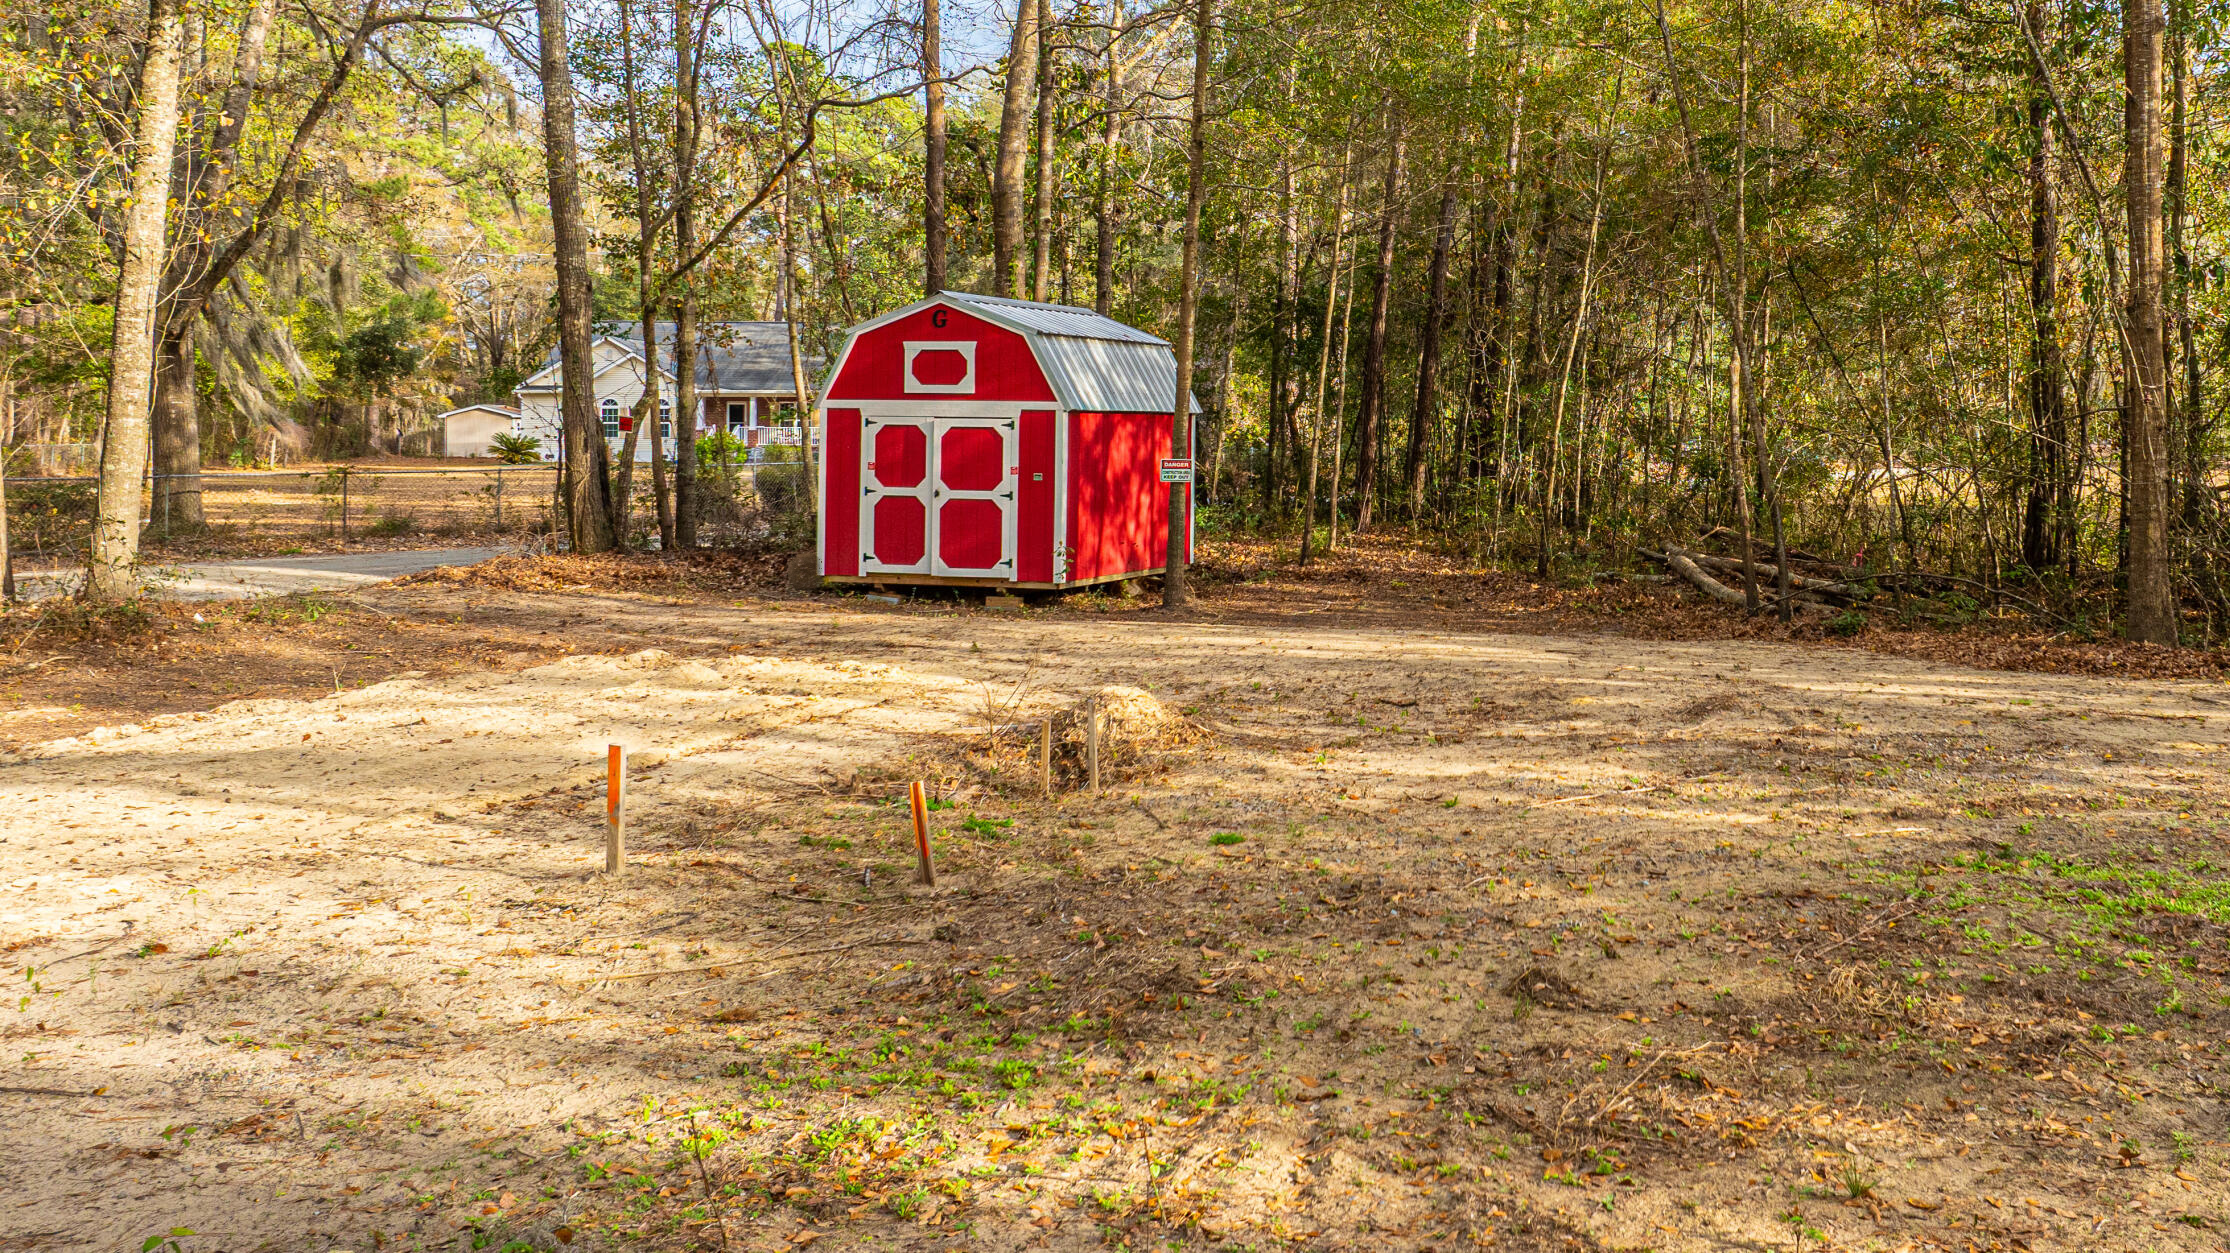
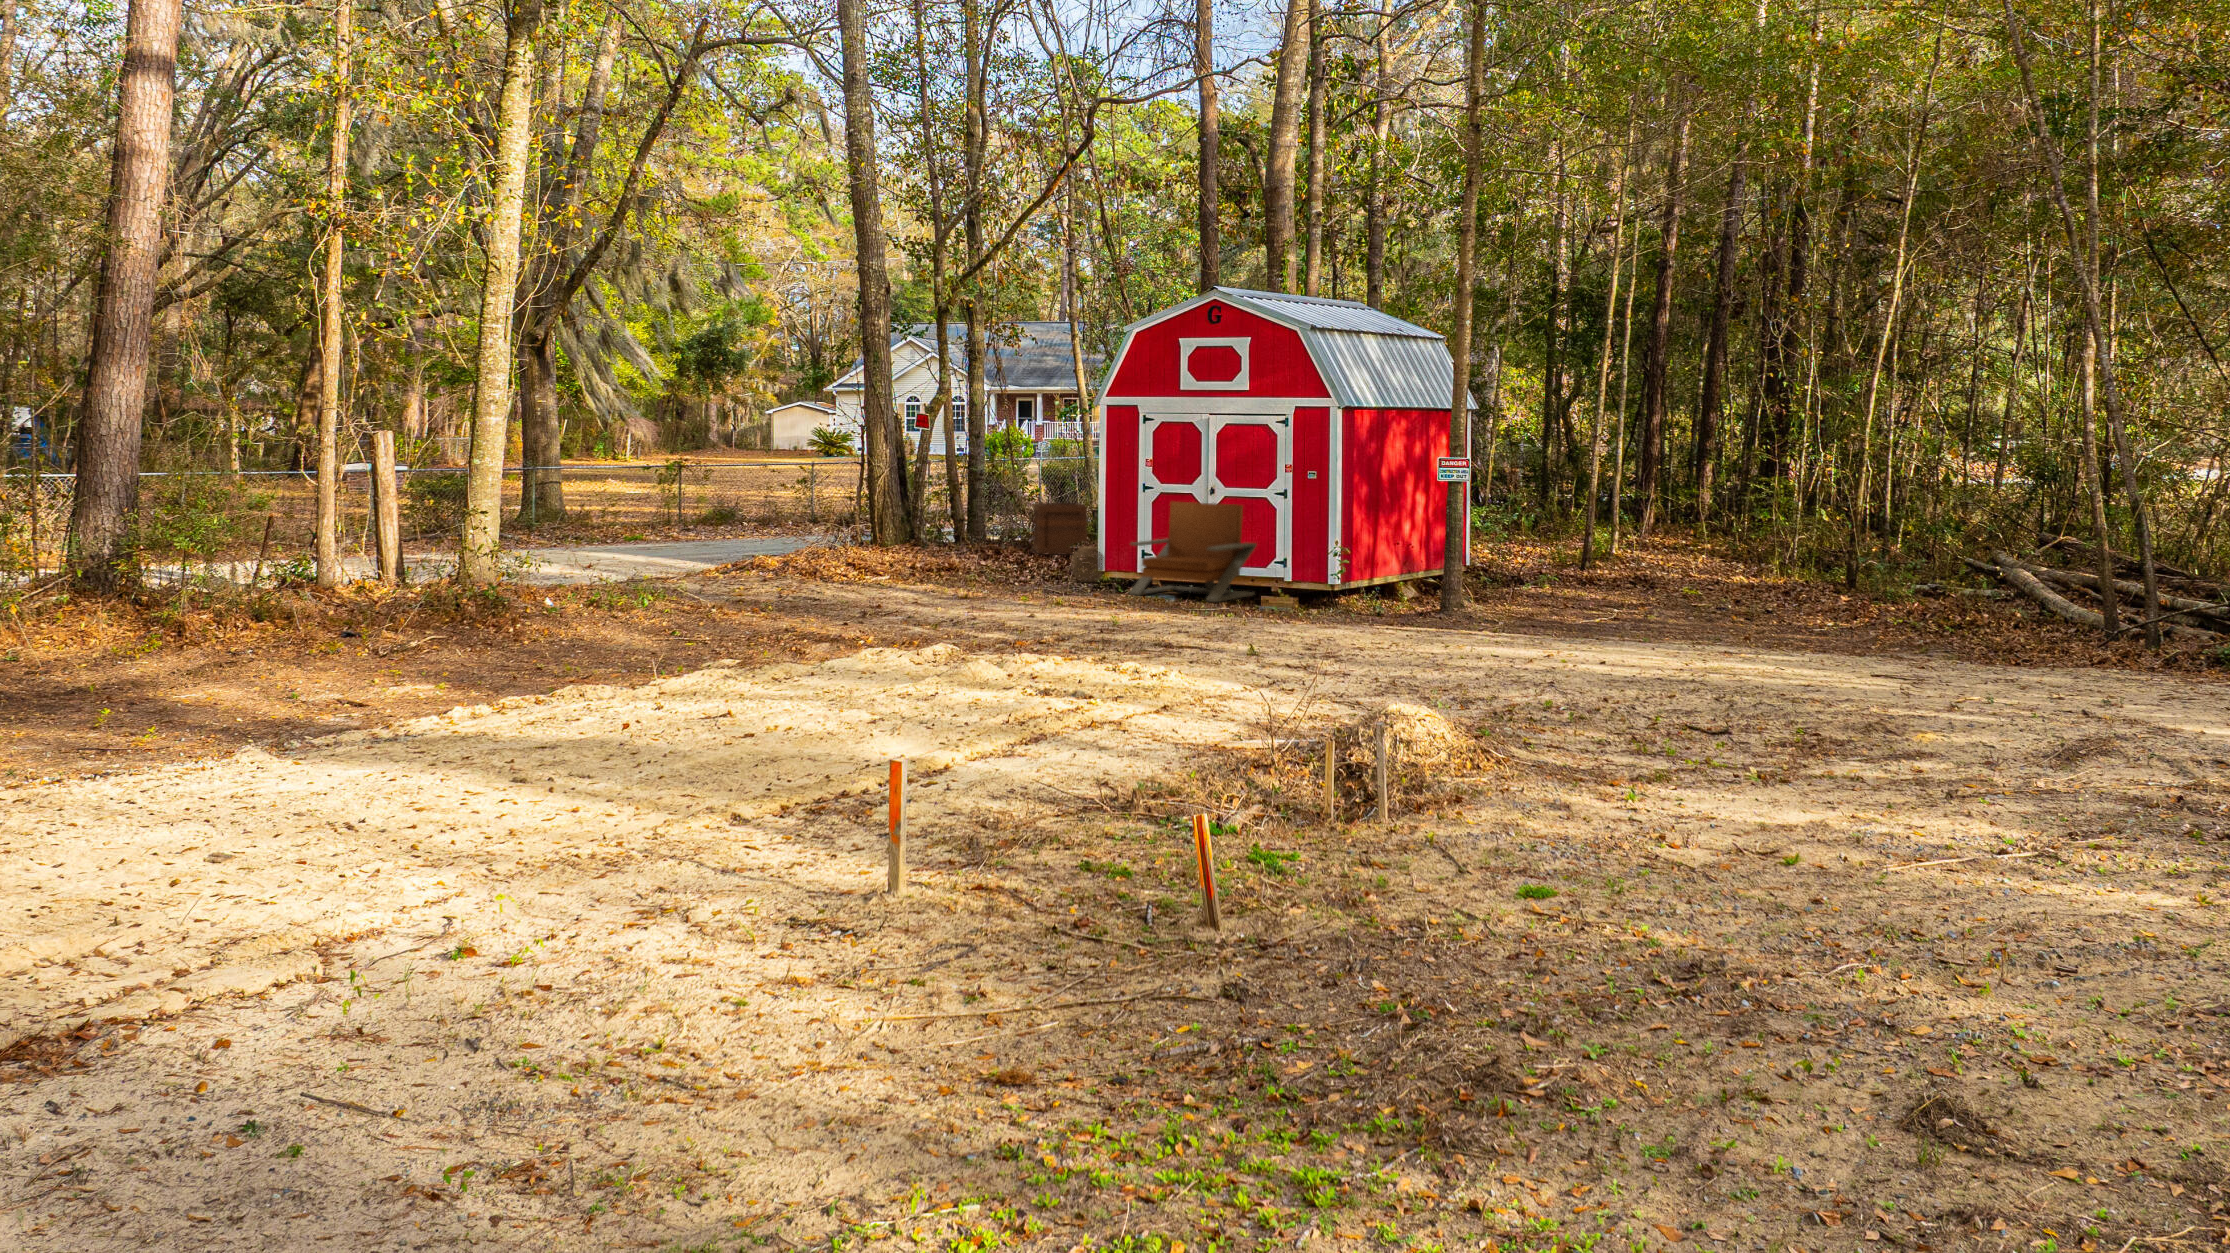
lounge chair: none [851,506,984,602] -> present [1129,502,1257,602]
wooden crate: none [745,510,807,564] -> present [1033,503,1088,555]

